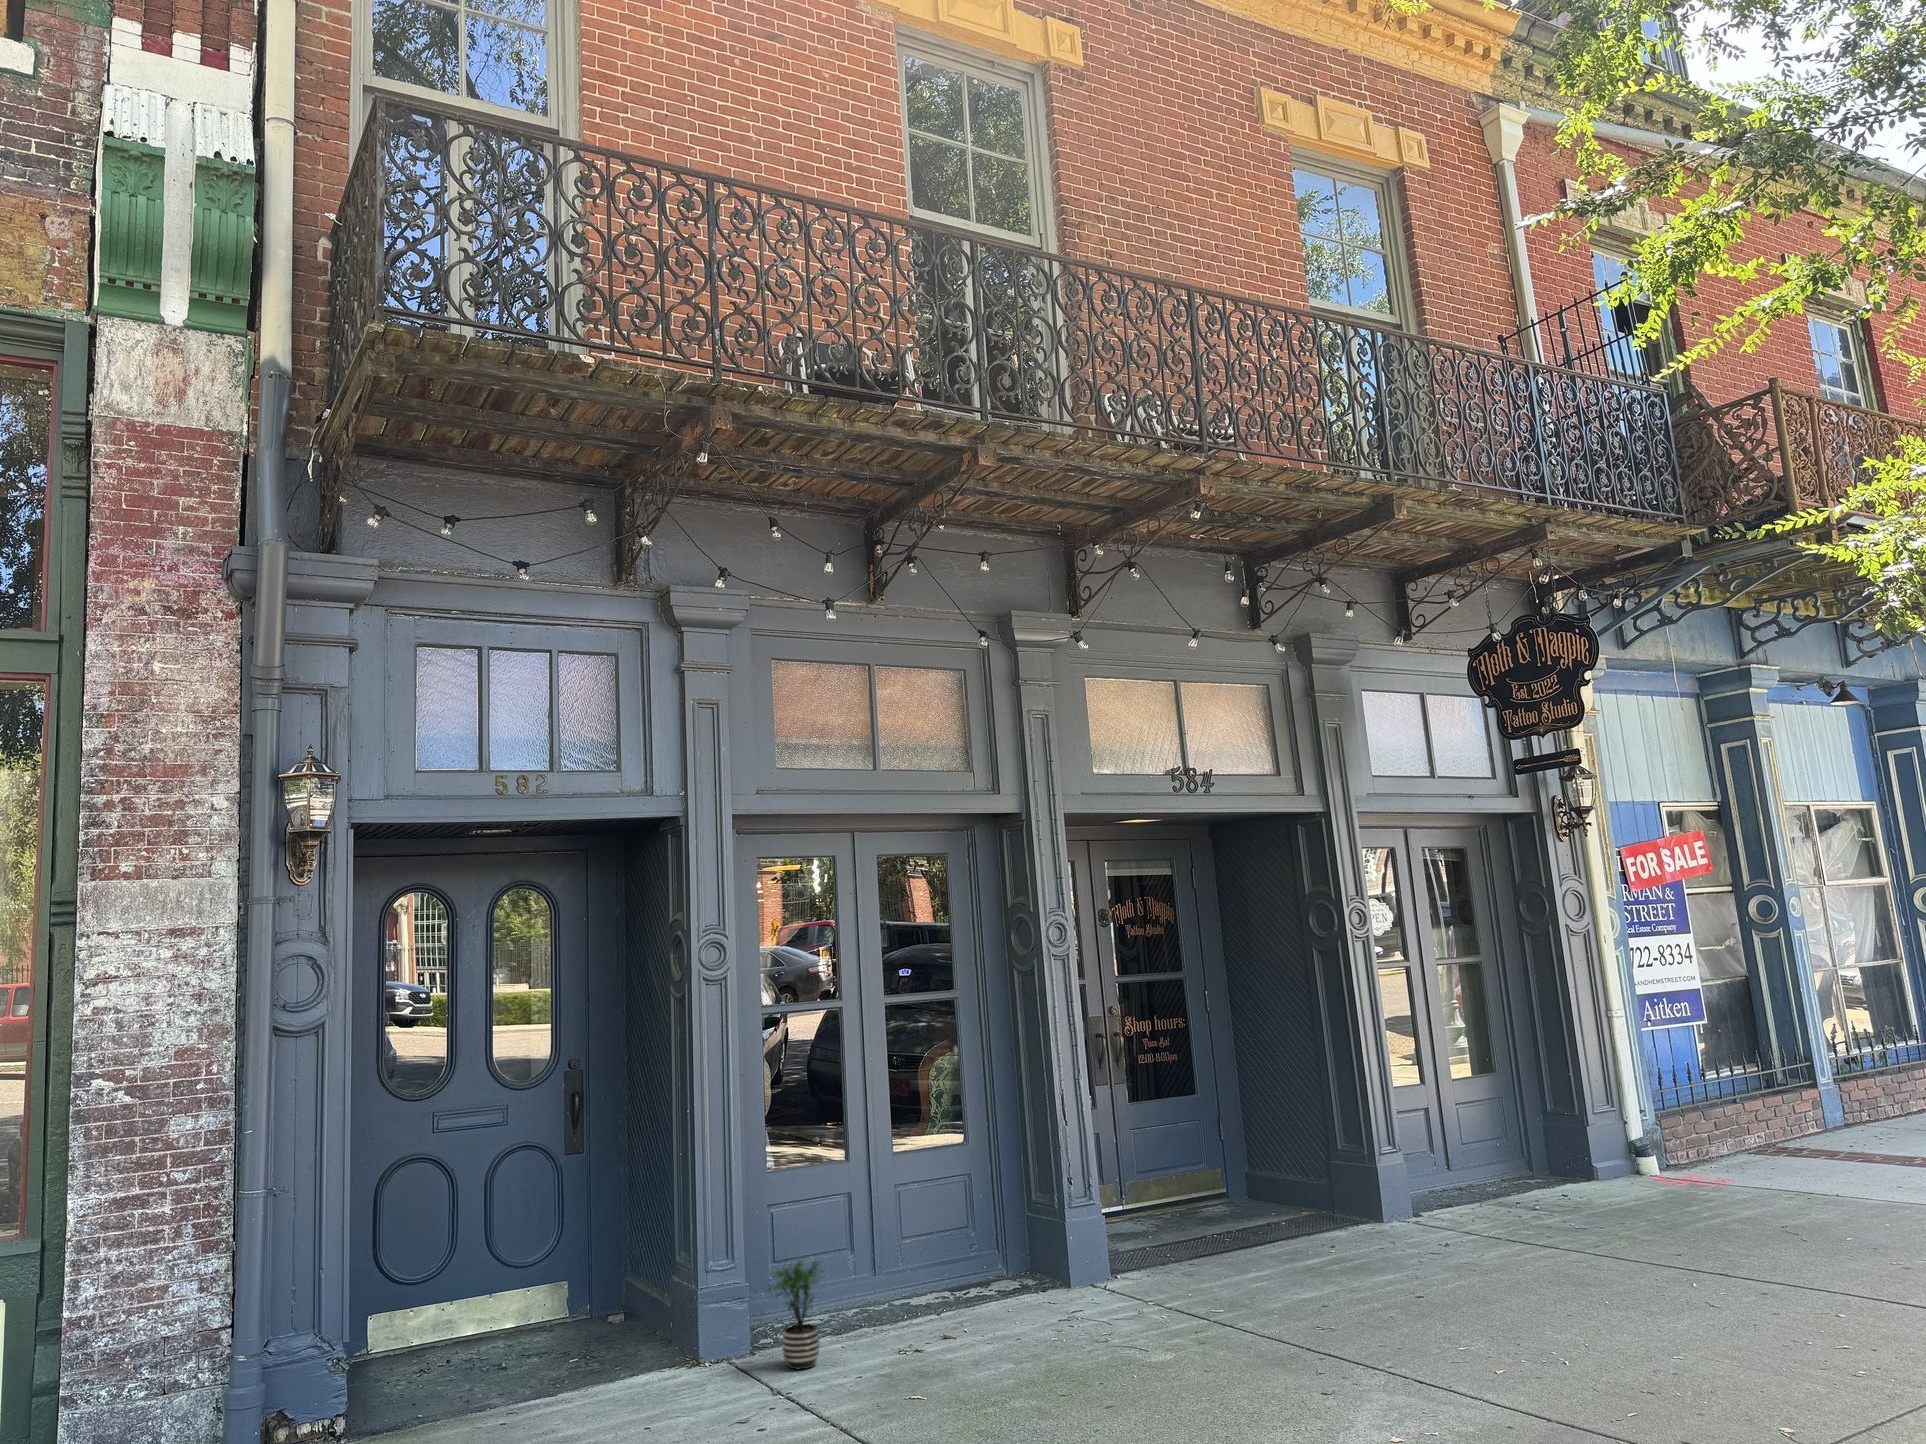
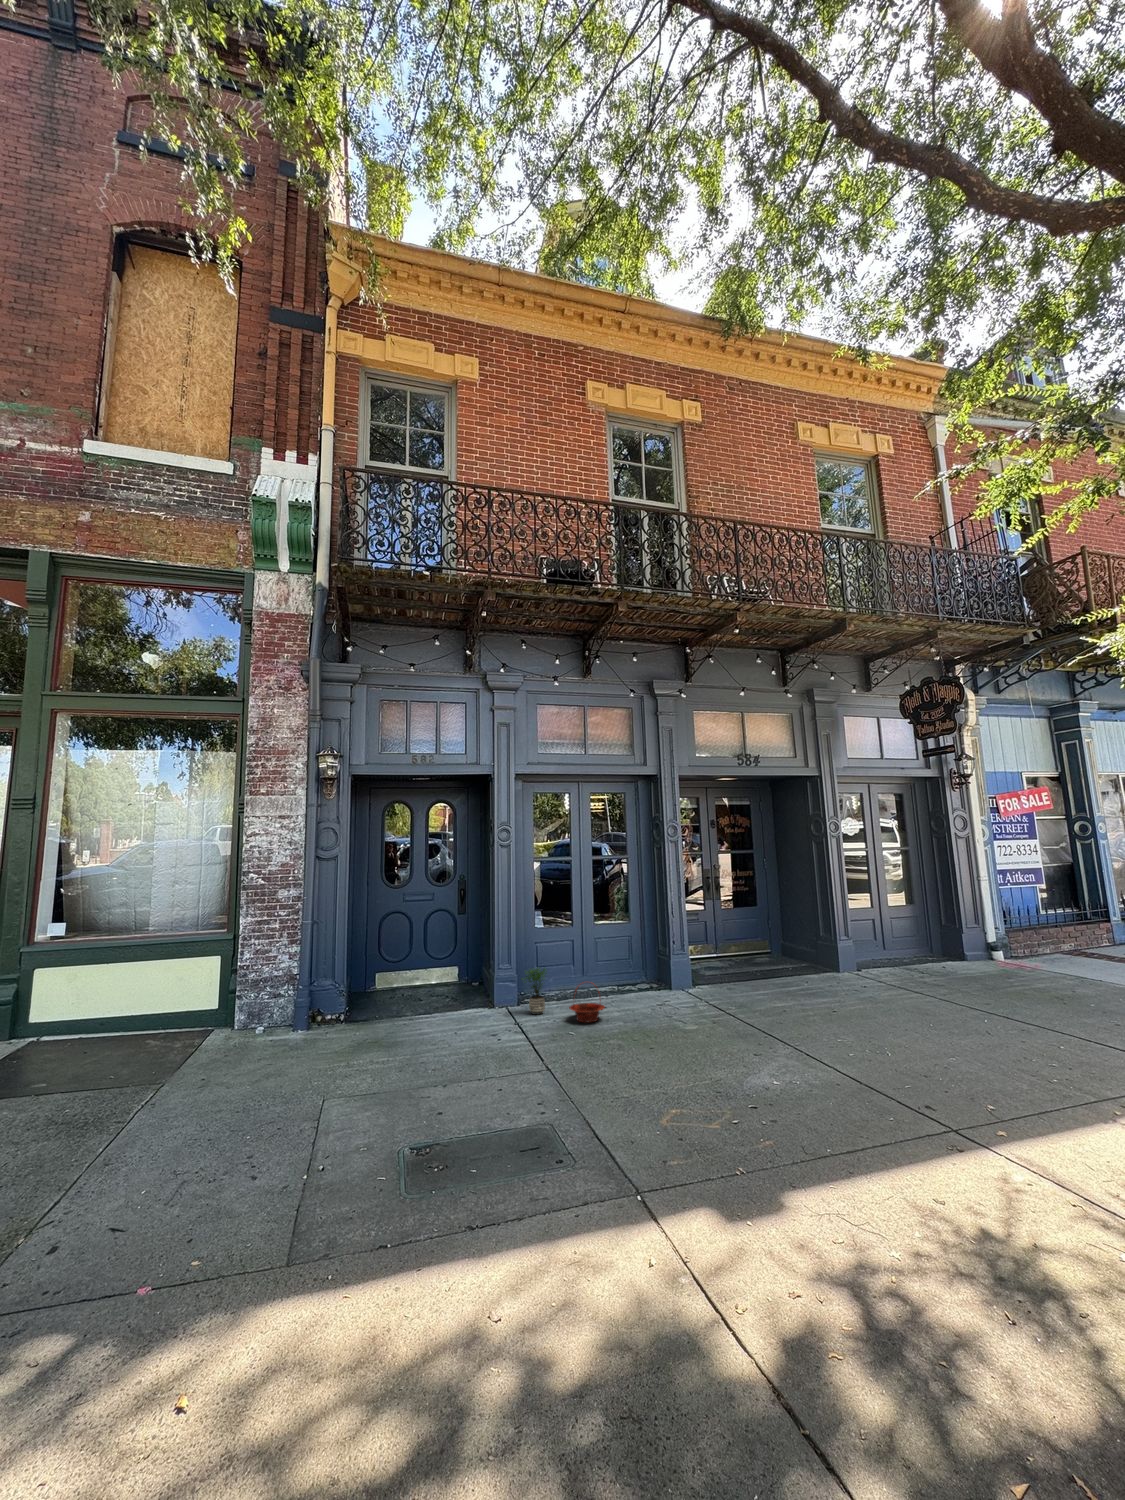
basket: none [881,1283,962,1376] -> present [569,983,604,1022]

